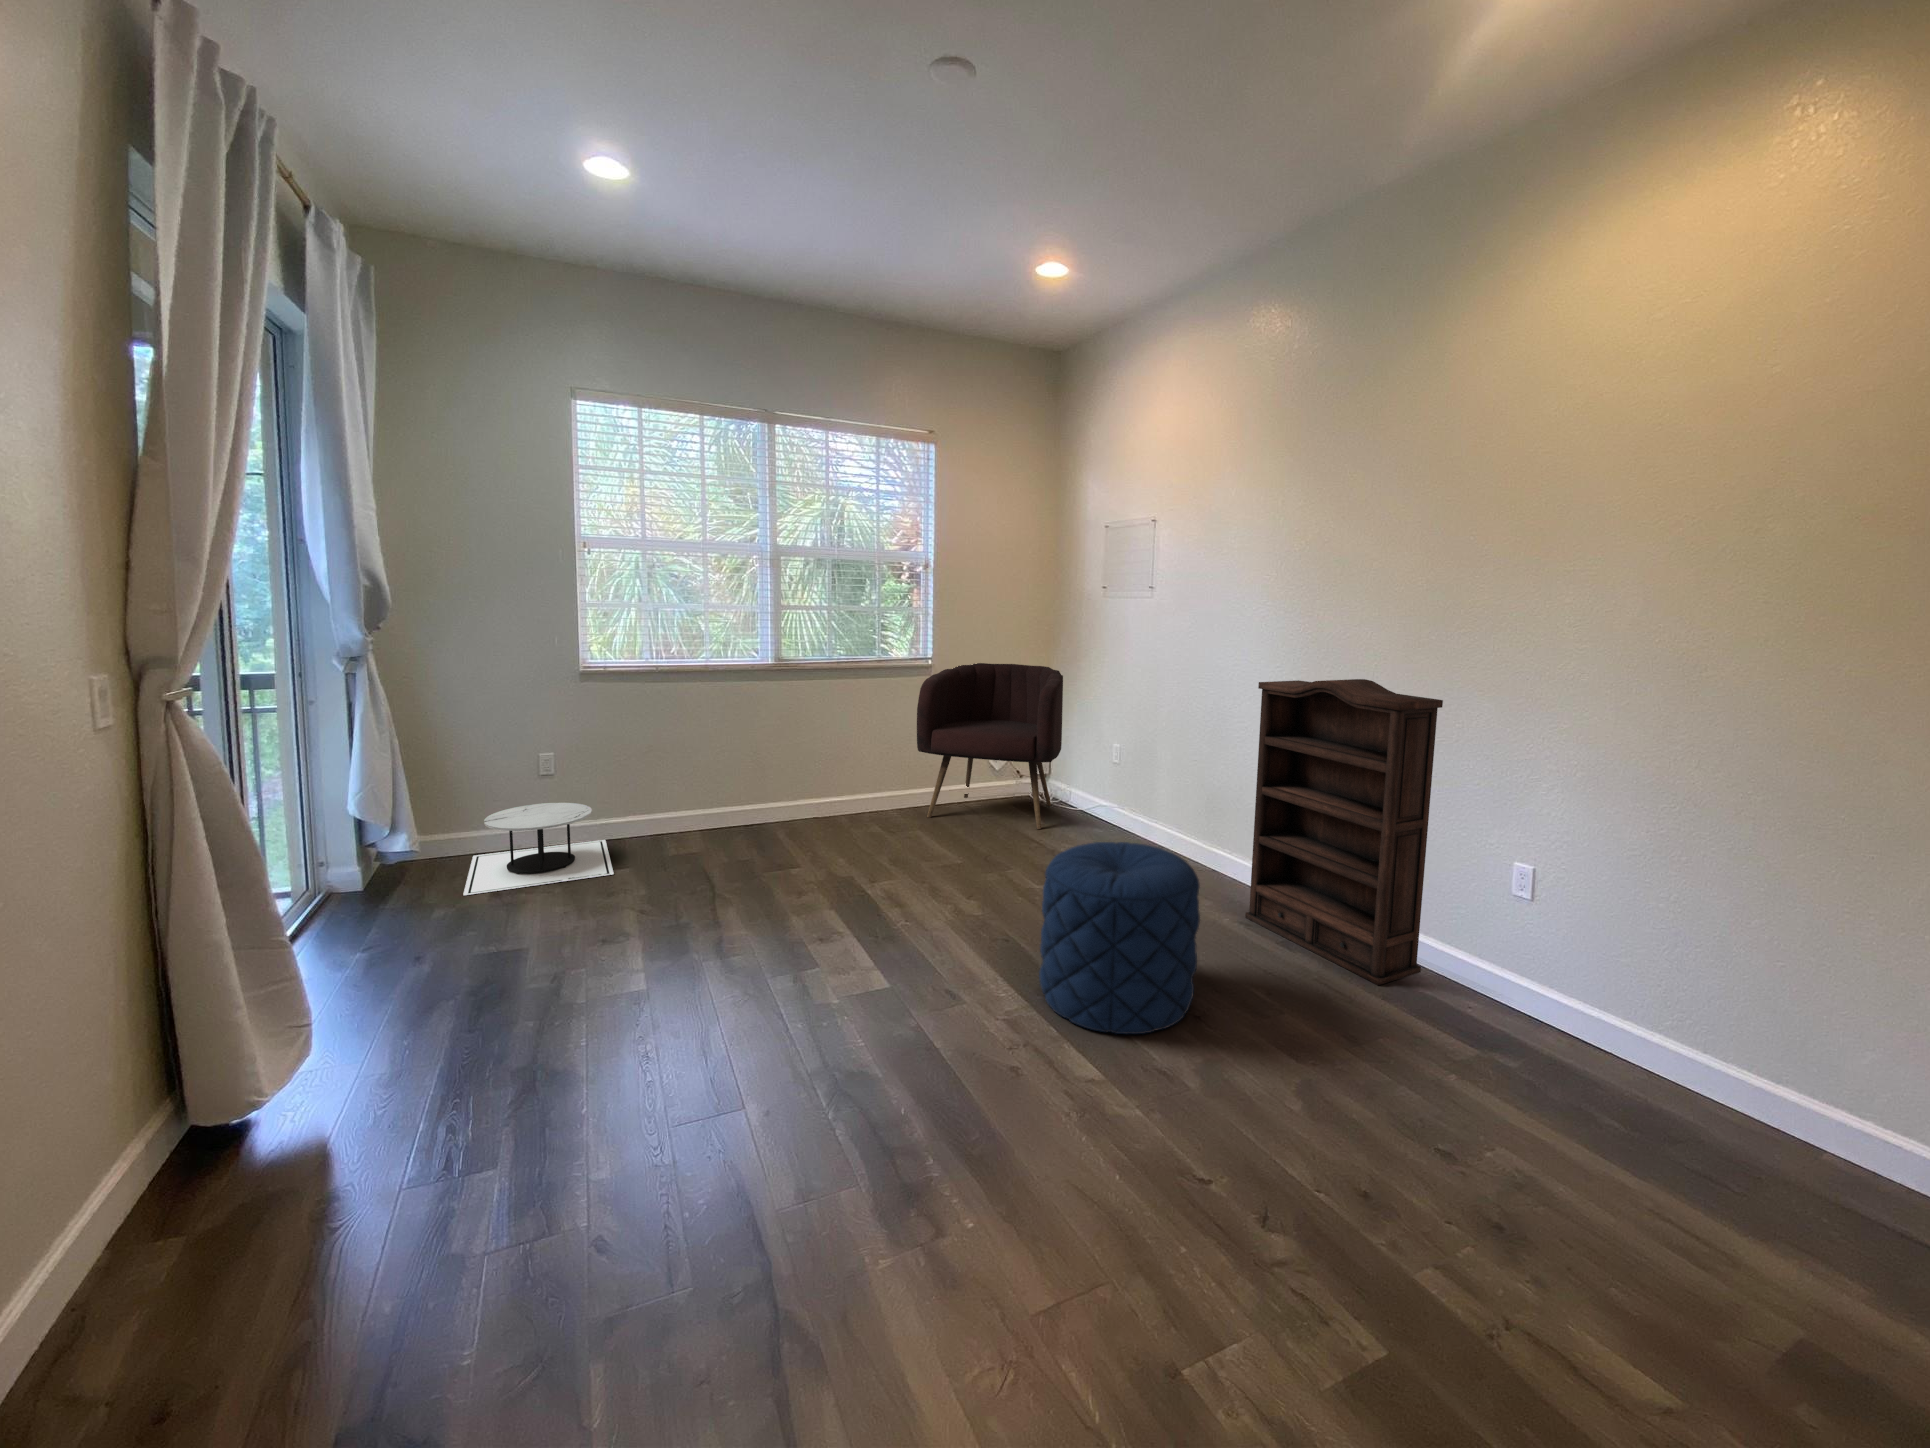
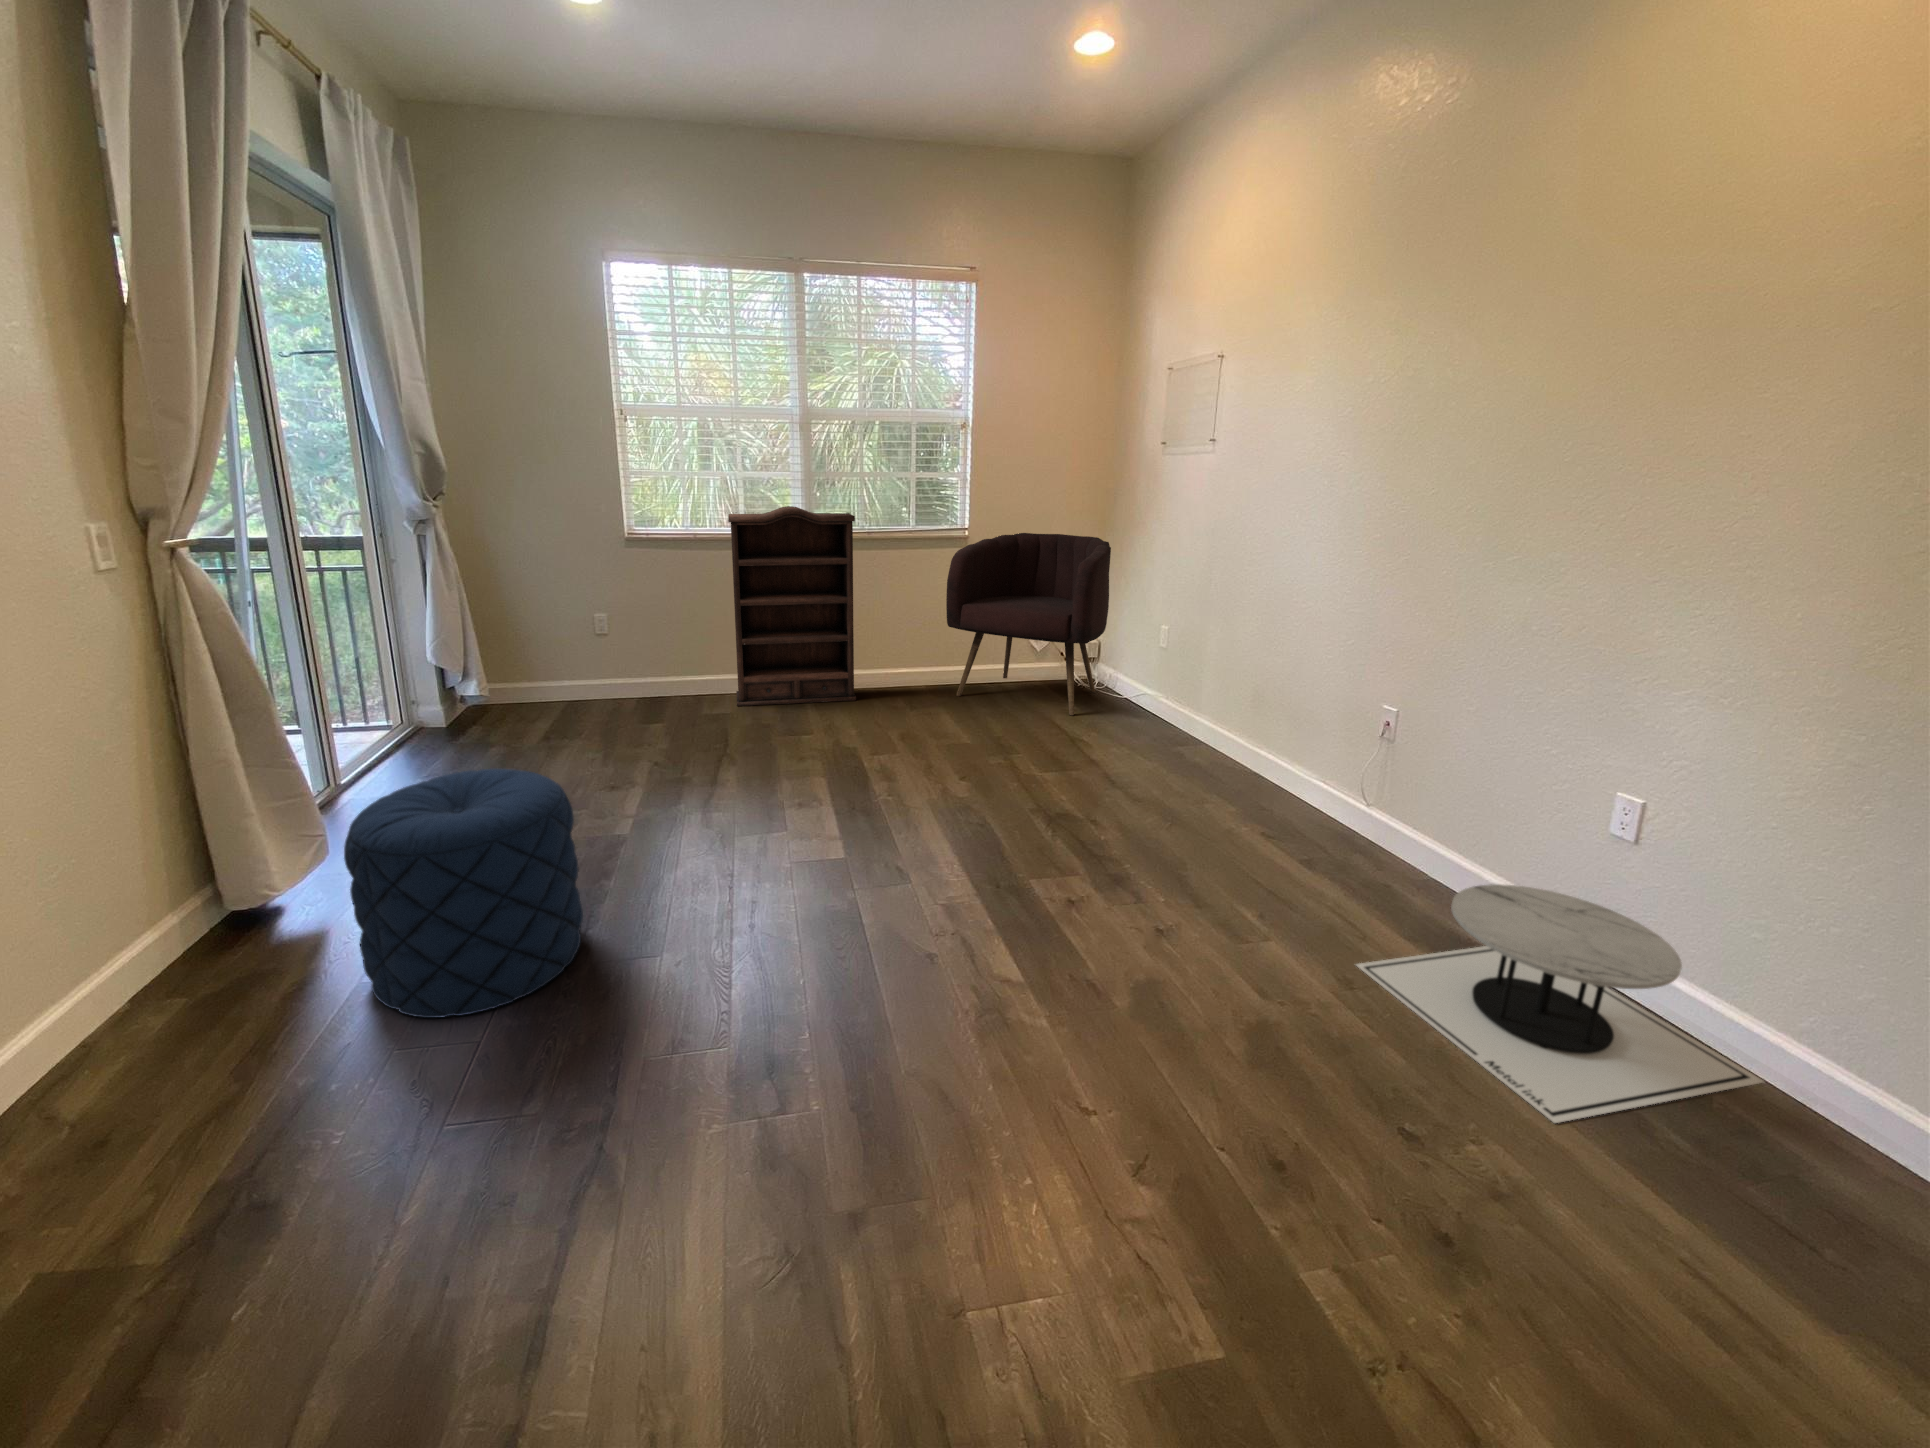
bookshelf: present [1245,679,1443,985] -> present [728,506,856,706]
side table: present [463,803,614,895] -> present [1356,884,1764,1123]
pouf: present [1039,842,1200,1034] -> present [344,768,583,1018]

